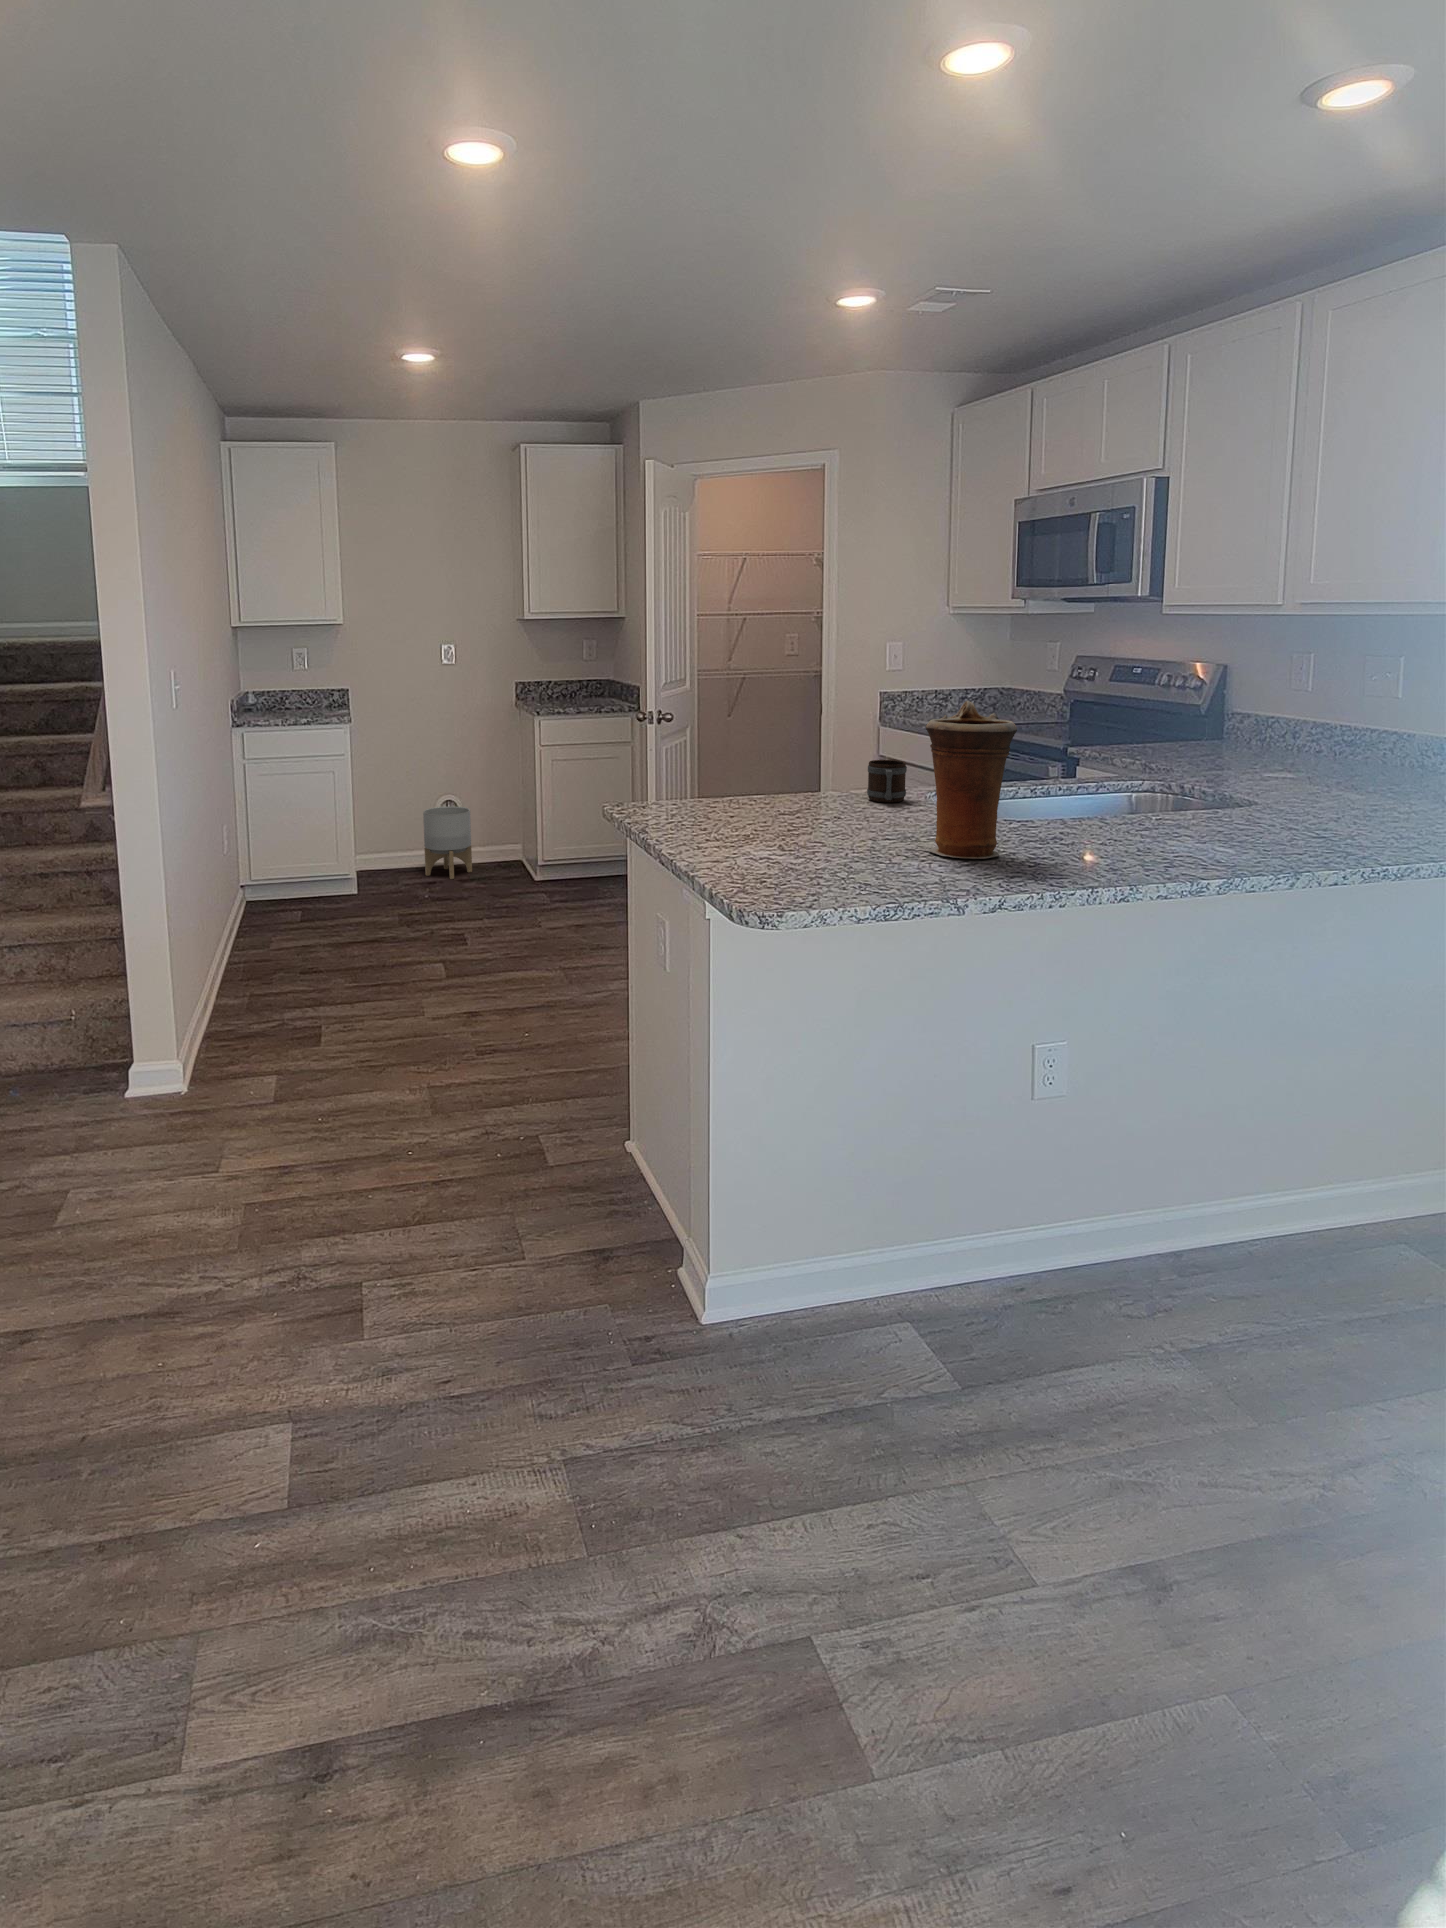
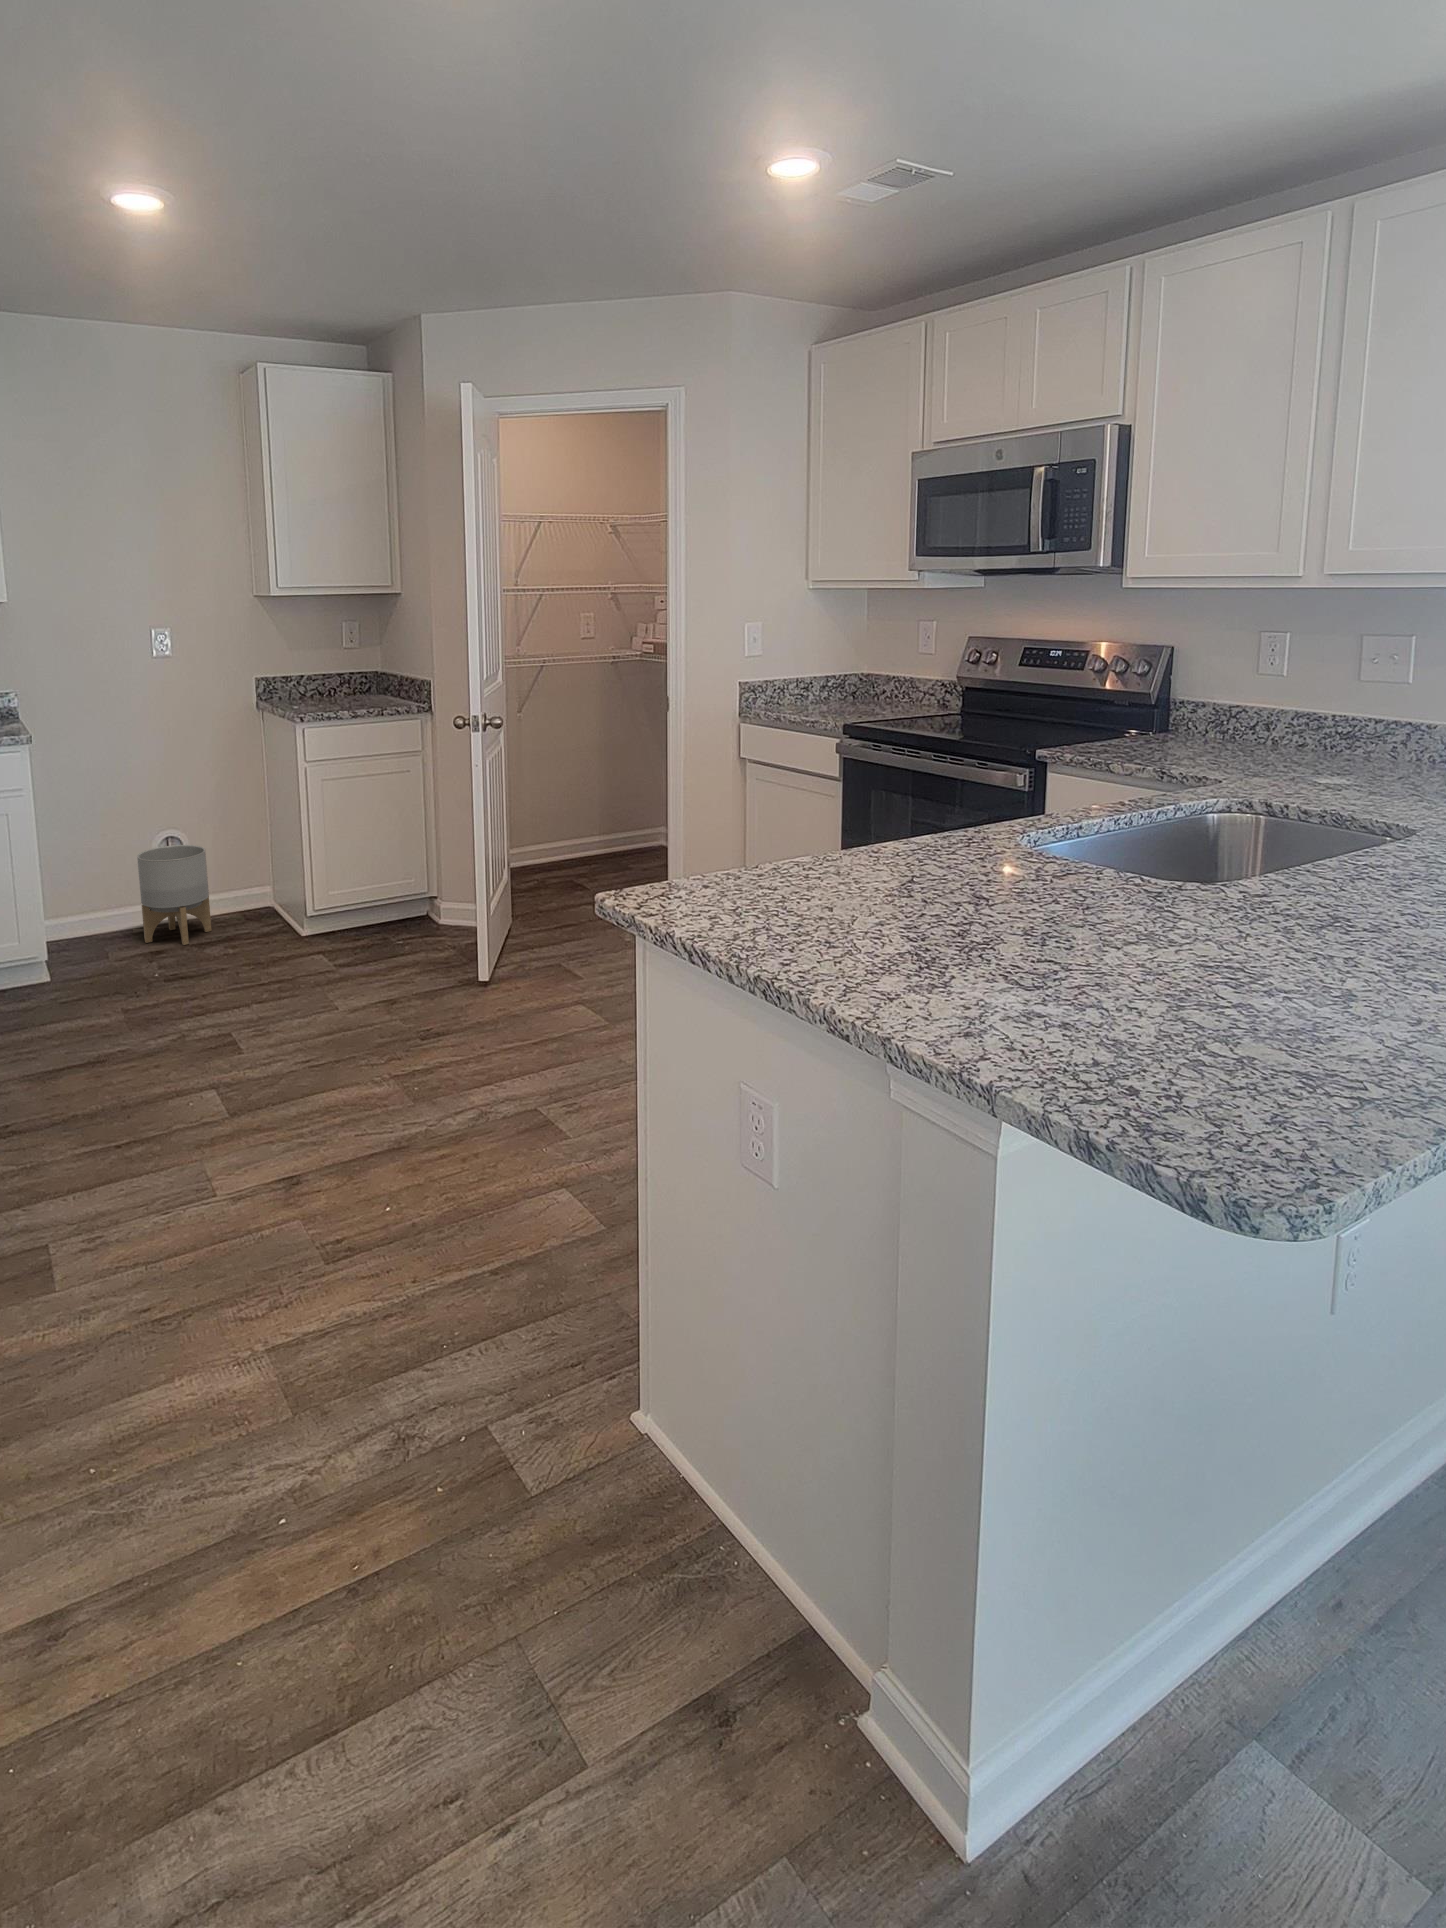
vase: present [926,701,1017,859] -> none [1228,722,1402,986]
mug: present [867,760,907,802] -> none [953,795,1012,860]

